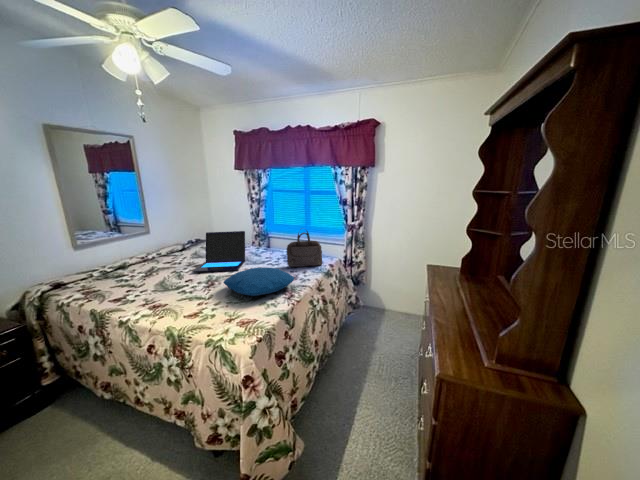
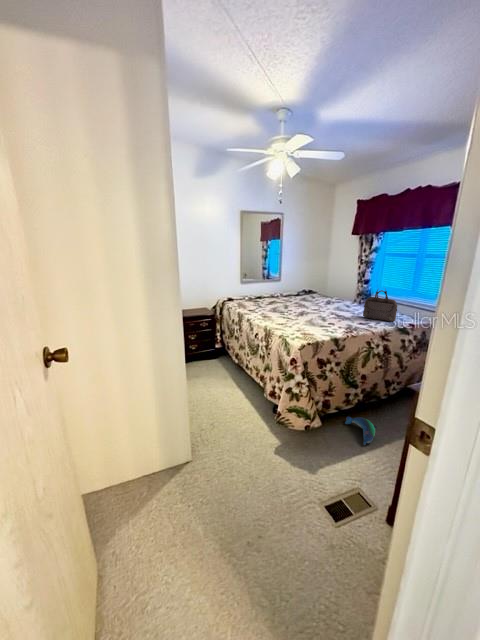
laptop: present [192,231,245,272] -> none [295,282,340,311]
pillow: present [223,267,294,296] -> none [306,309,357,326]
plush toy: none [317,399,363,440] -> present [345,417,377,445]

